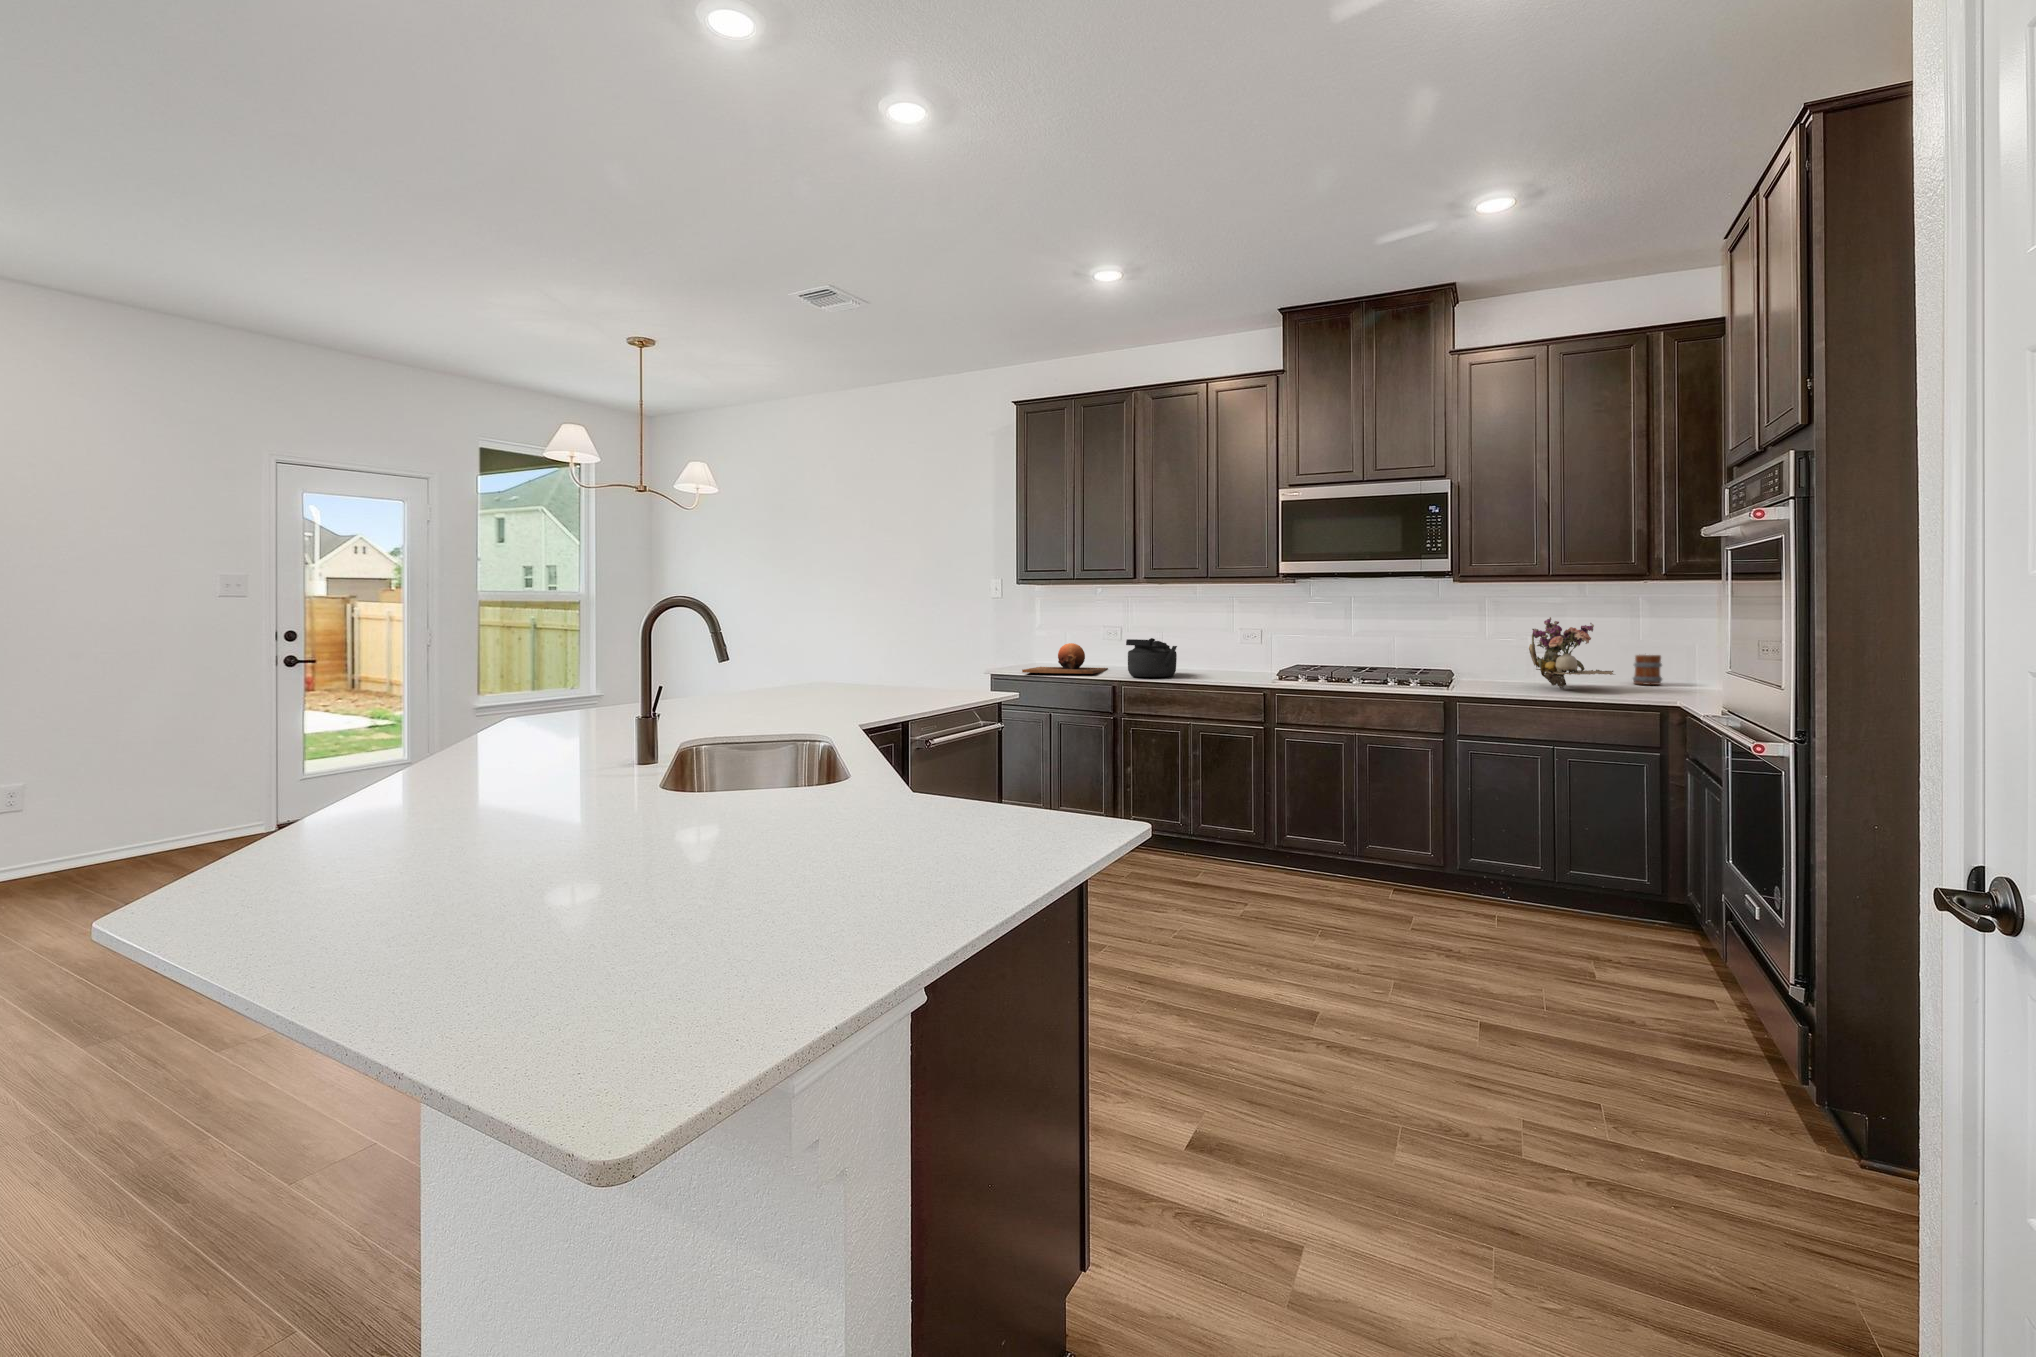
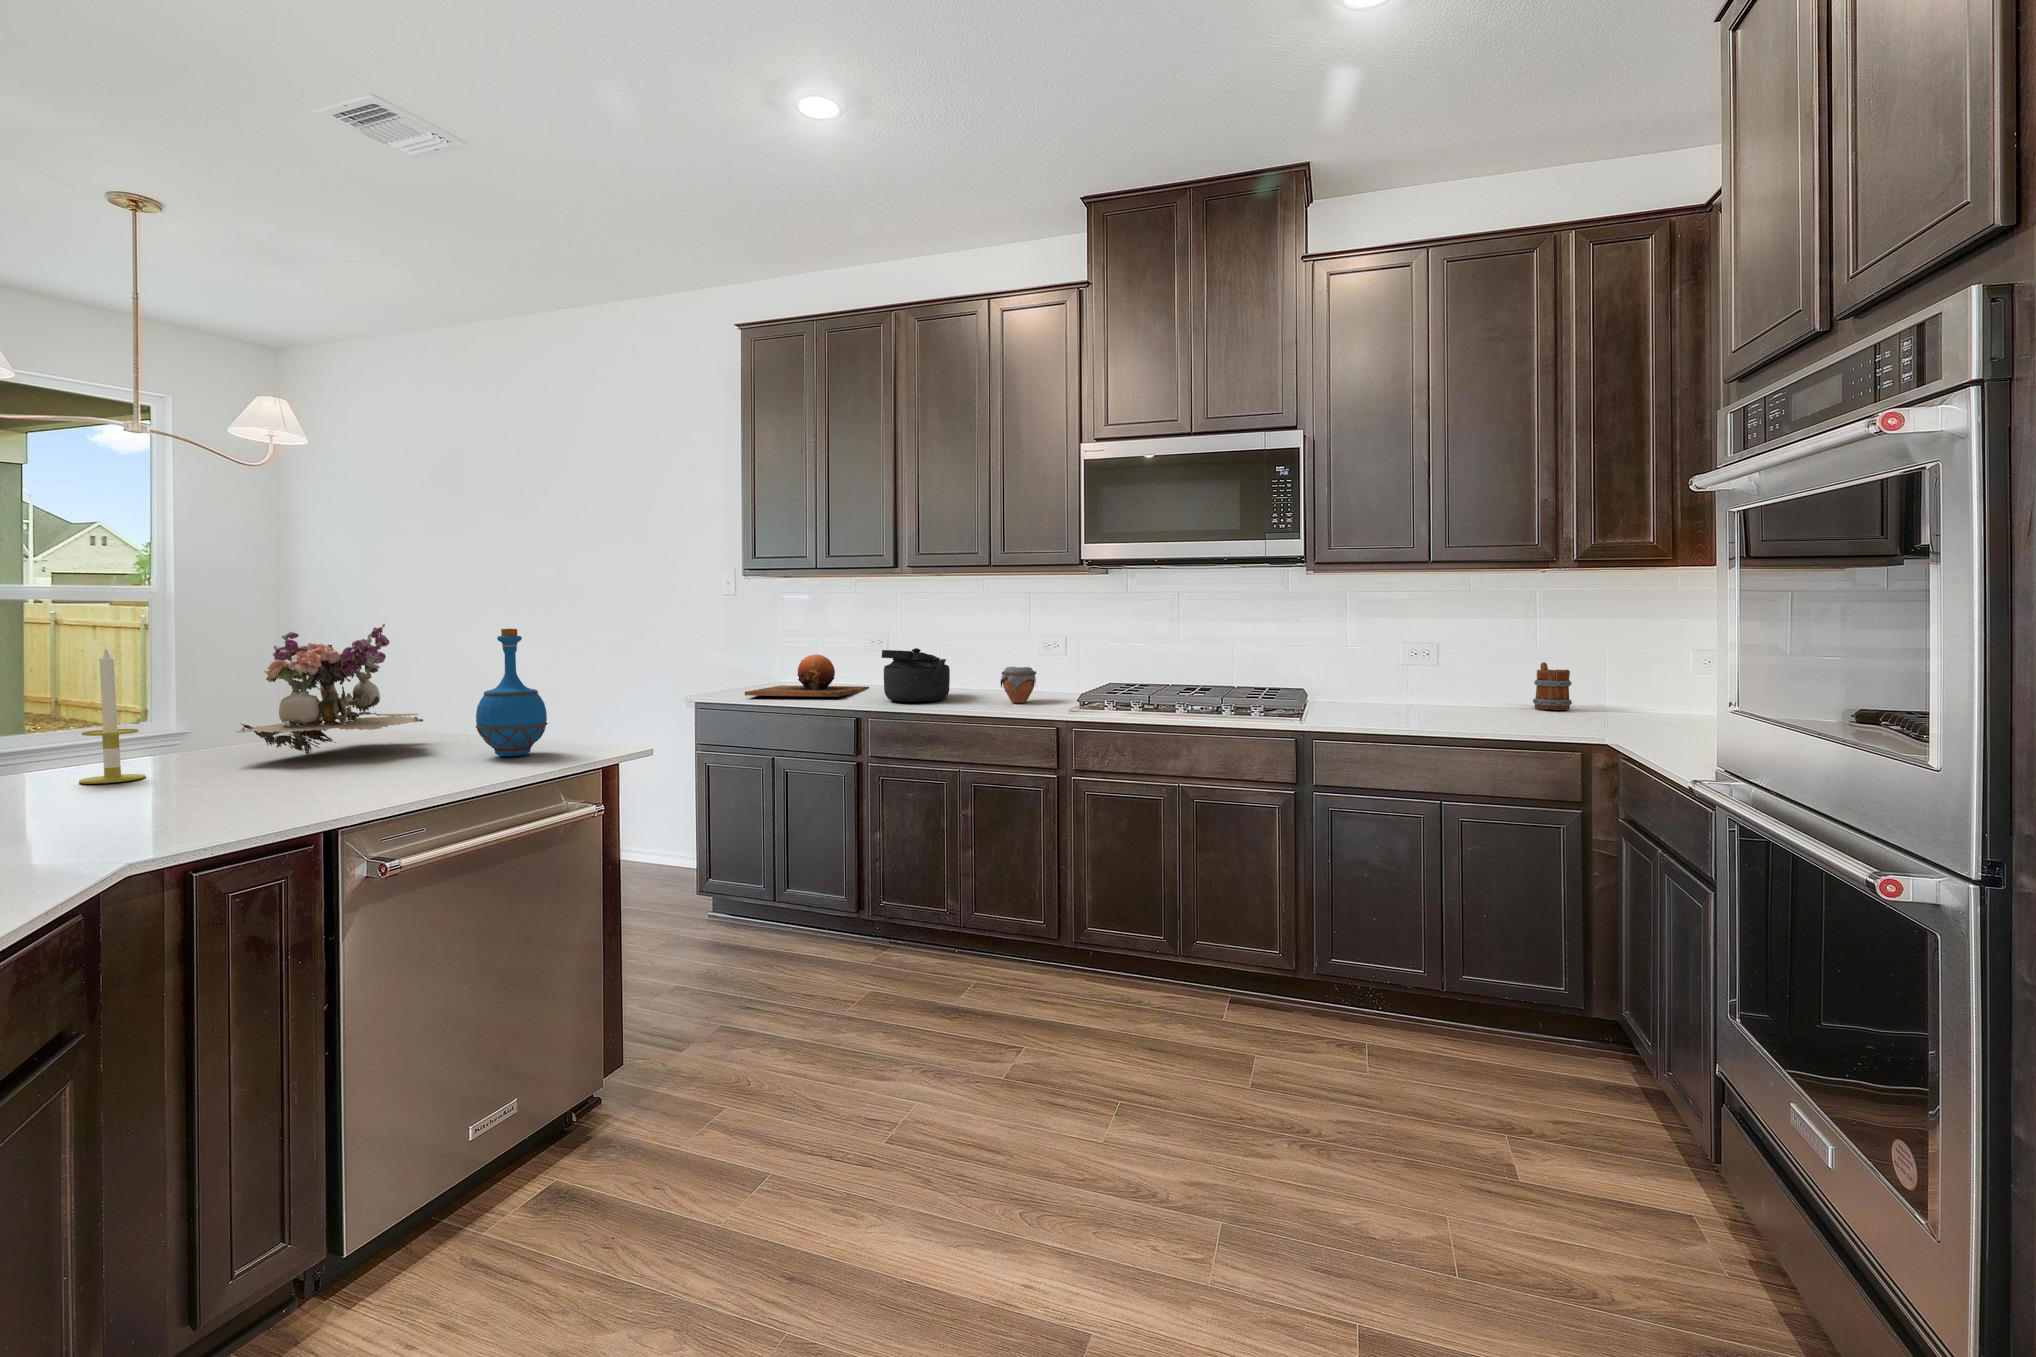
flower arrangement: present [1529,617,1614,689] -> present [236,624,423,755]
bottle: none [927,620,966,697] -> present [476,629,548,756]
candle: none [744,629,772,703] -> present [79,647,146,784]
jar: none [1218,652,1244,679] -> present [1001,667,1036,703]

